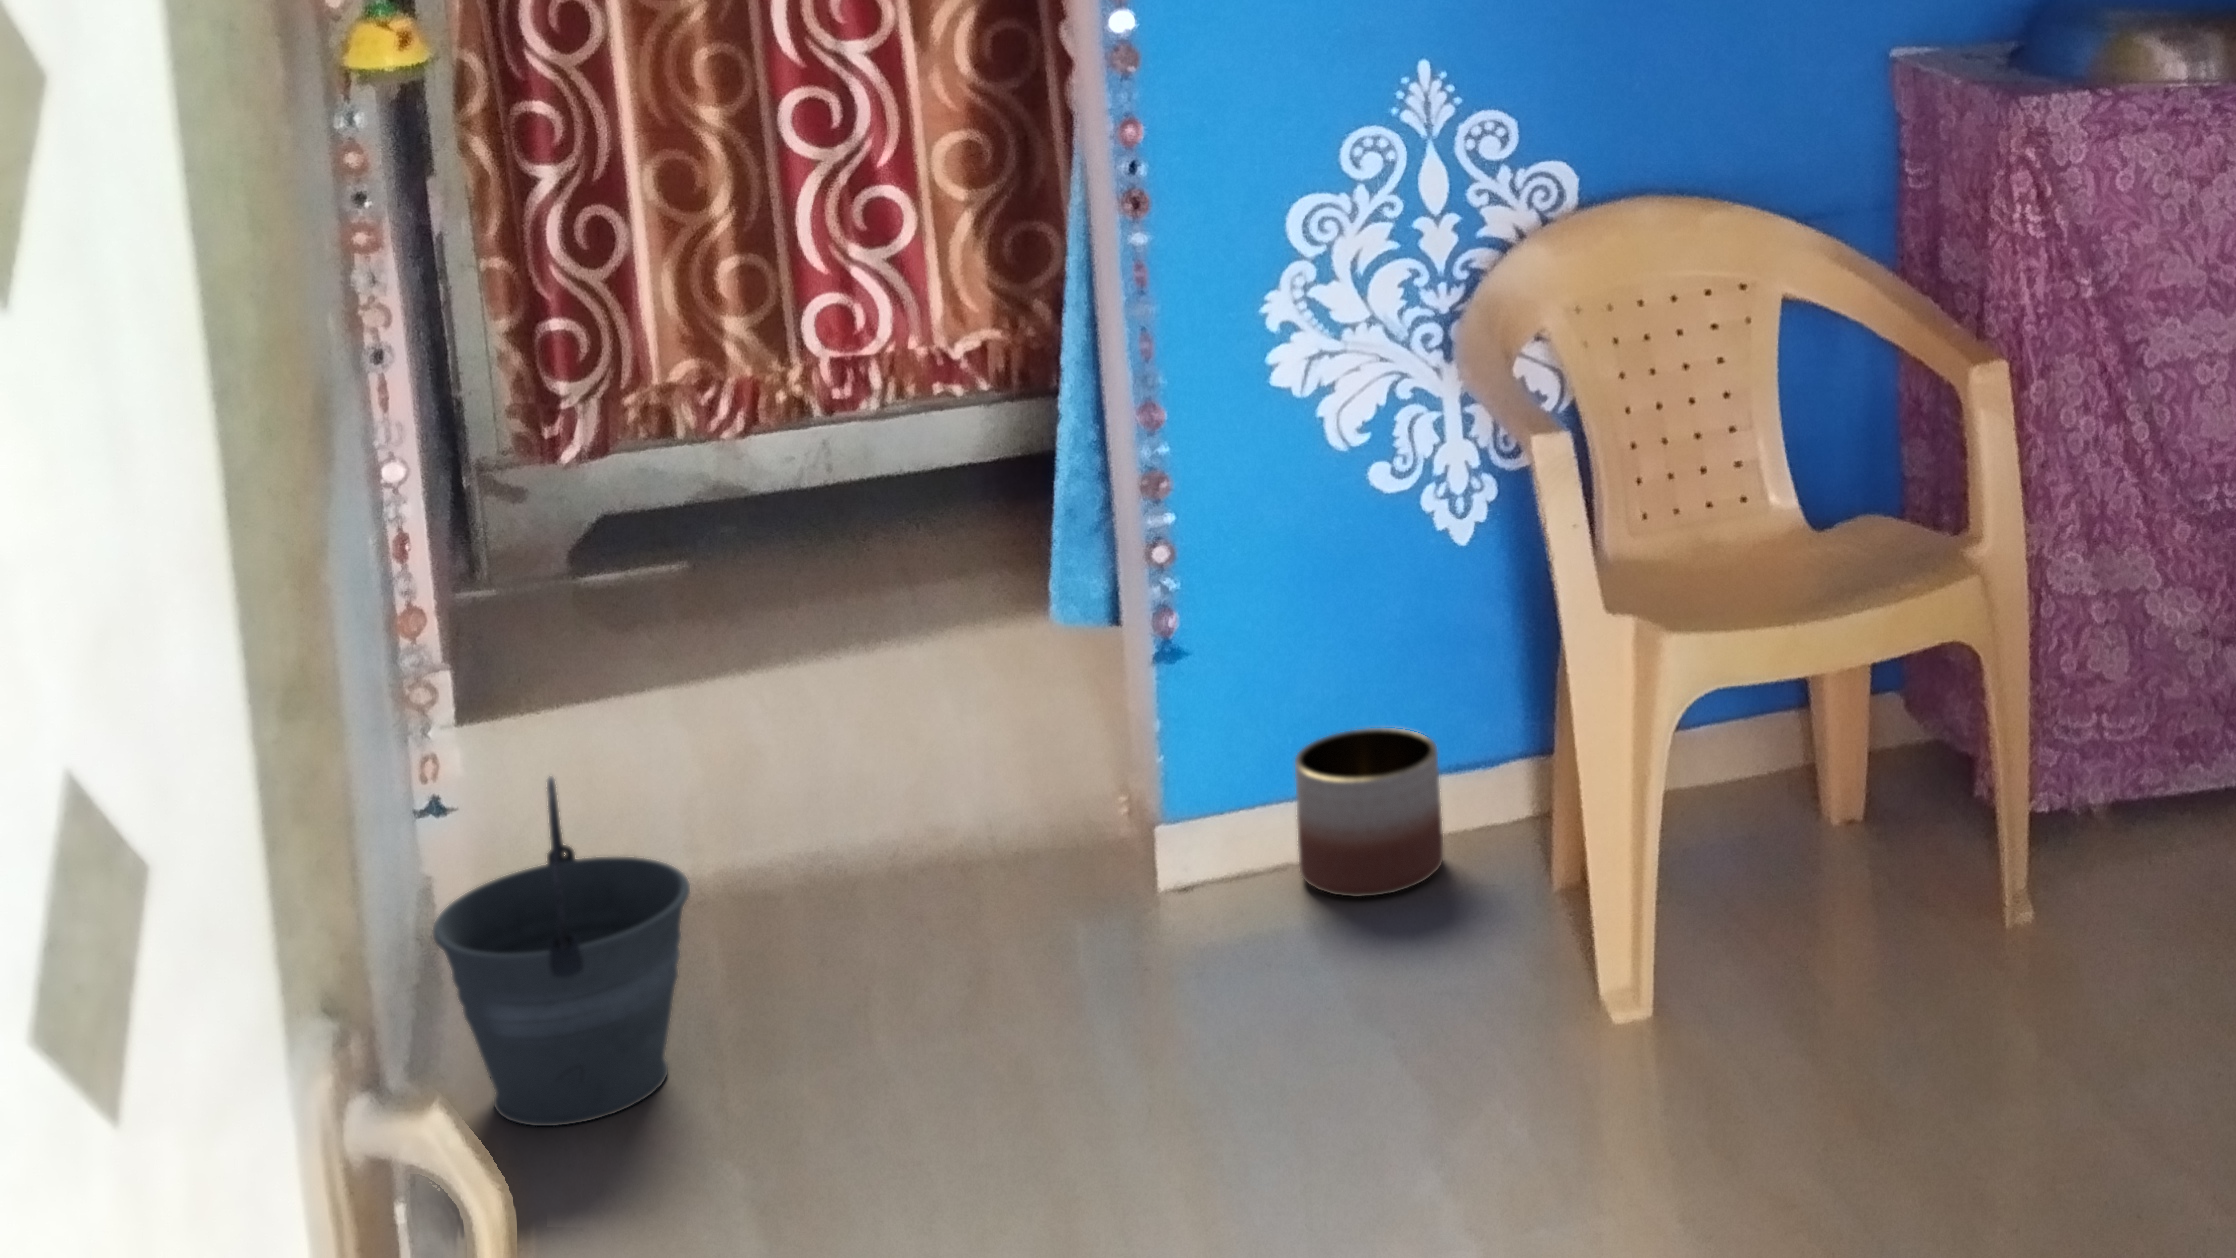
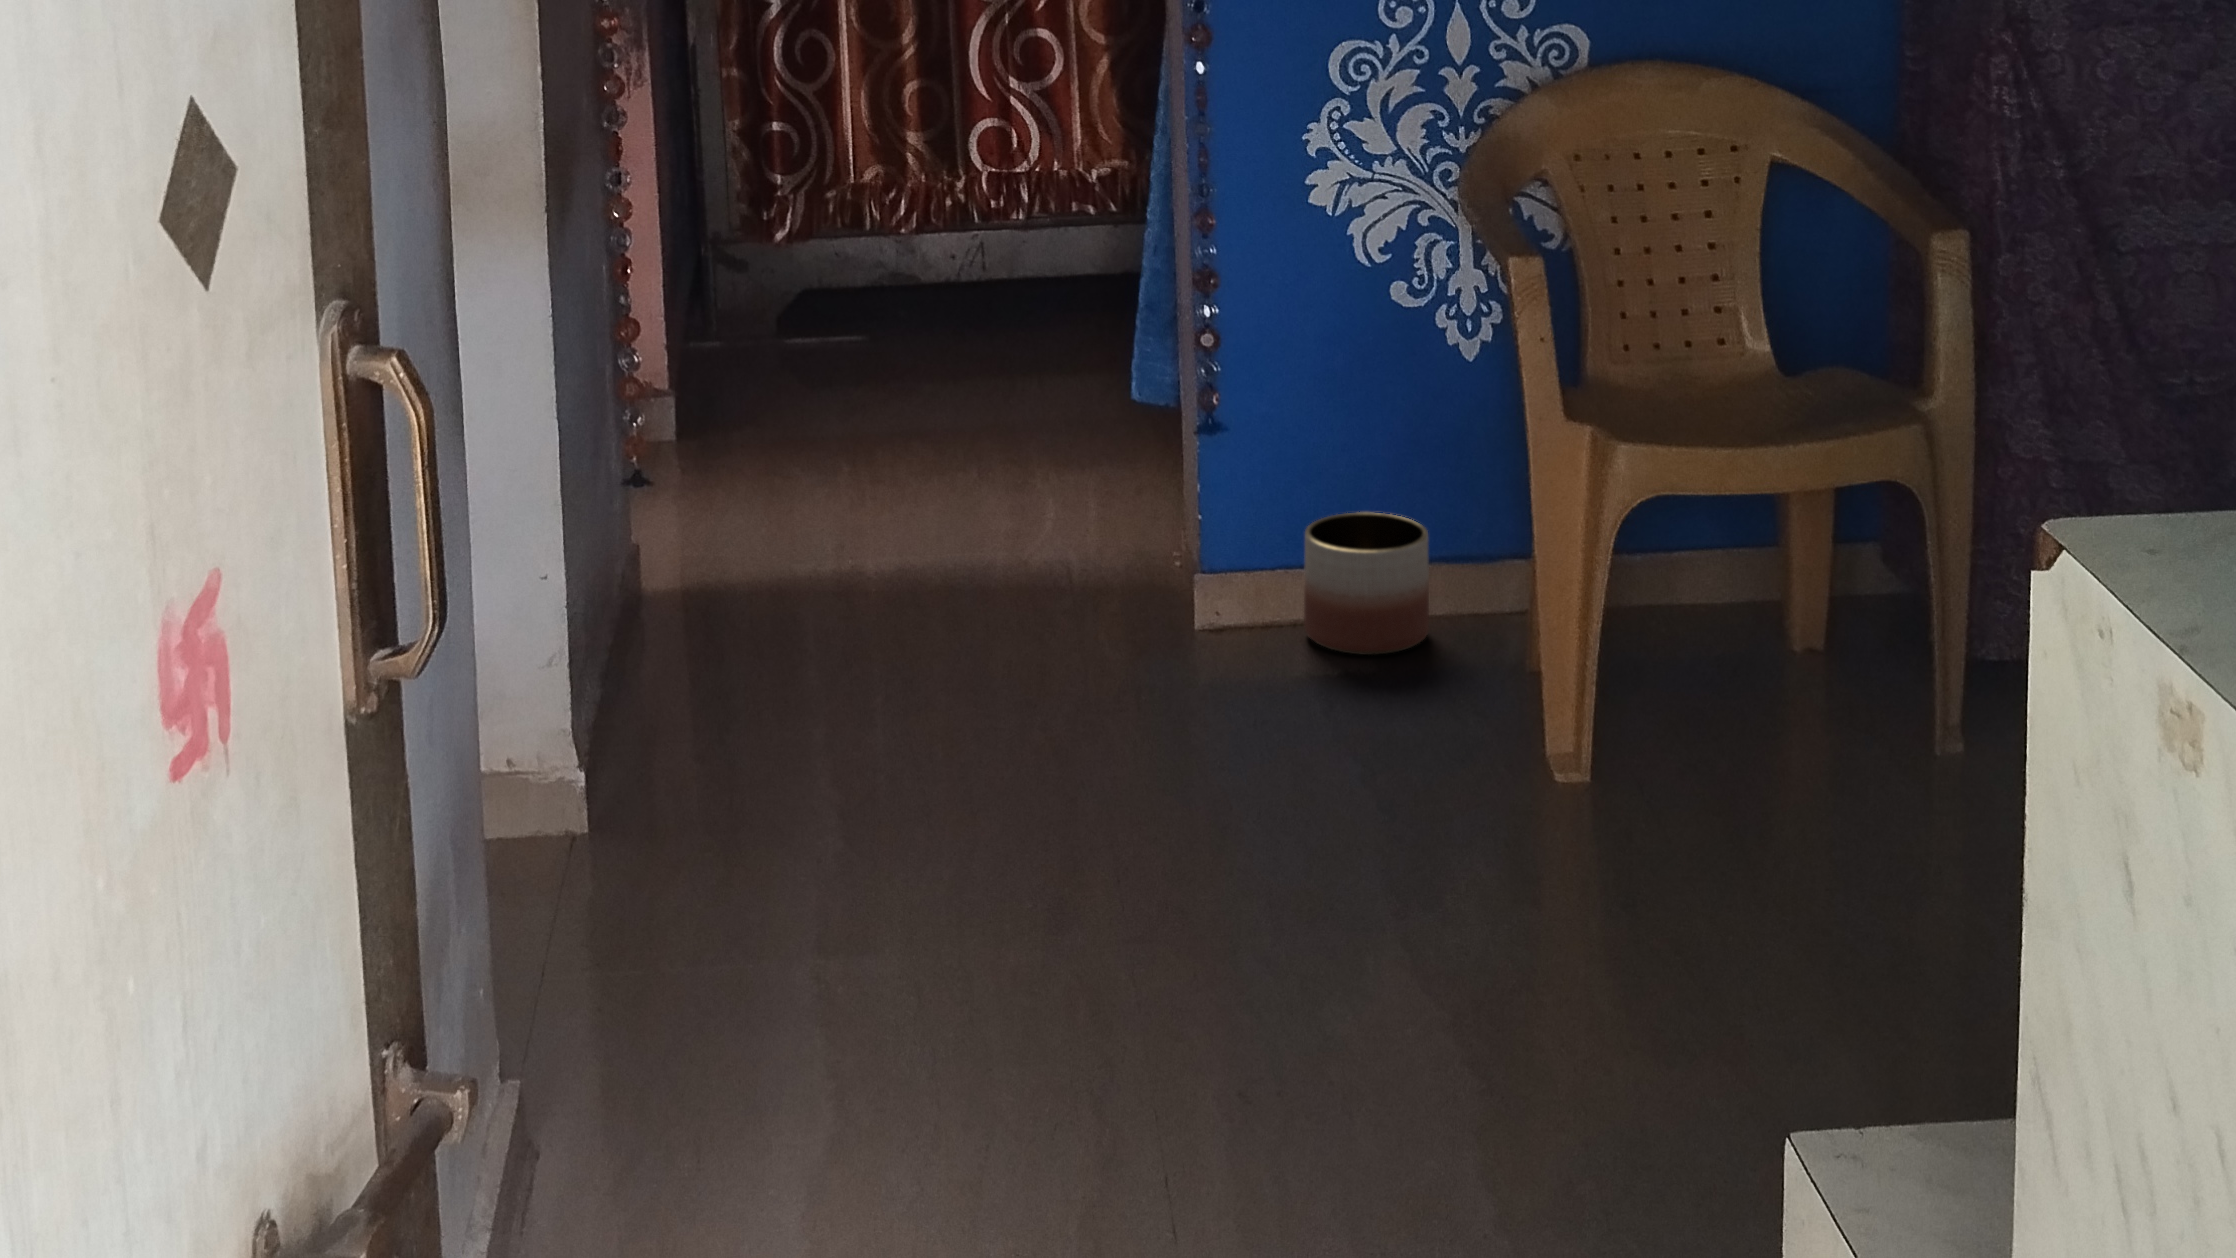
bucket: present [433,777,690,1126] -> none [624,457,811,730]

